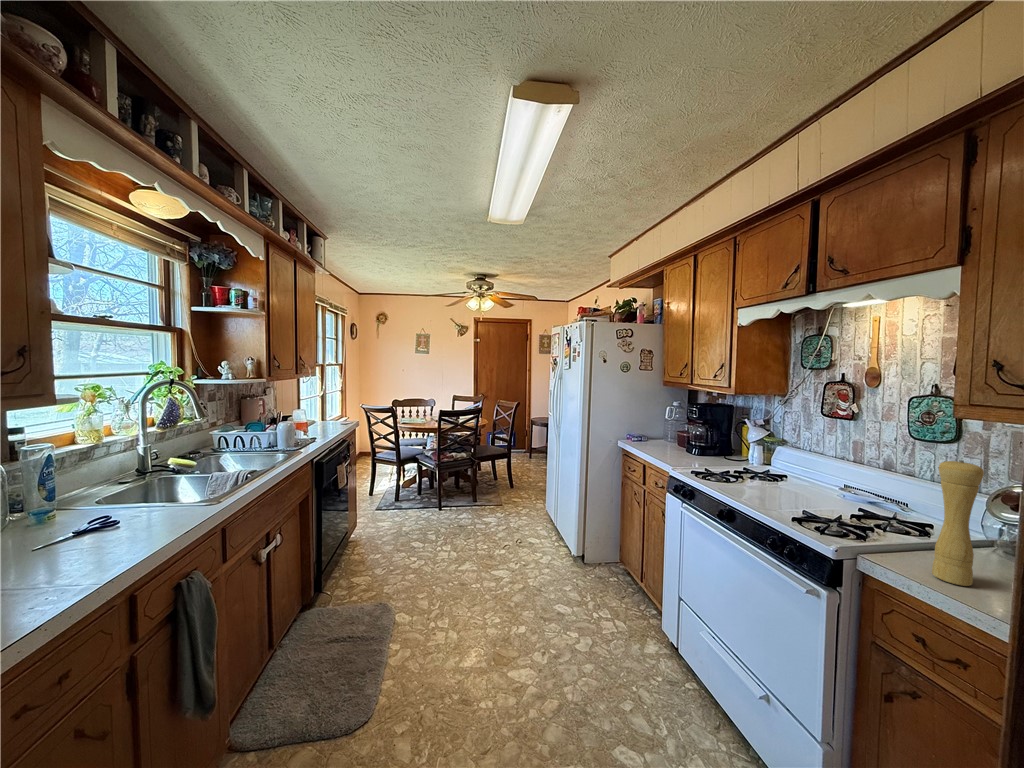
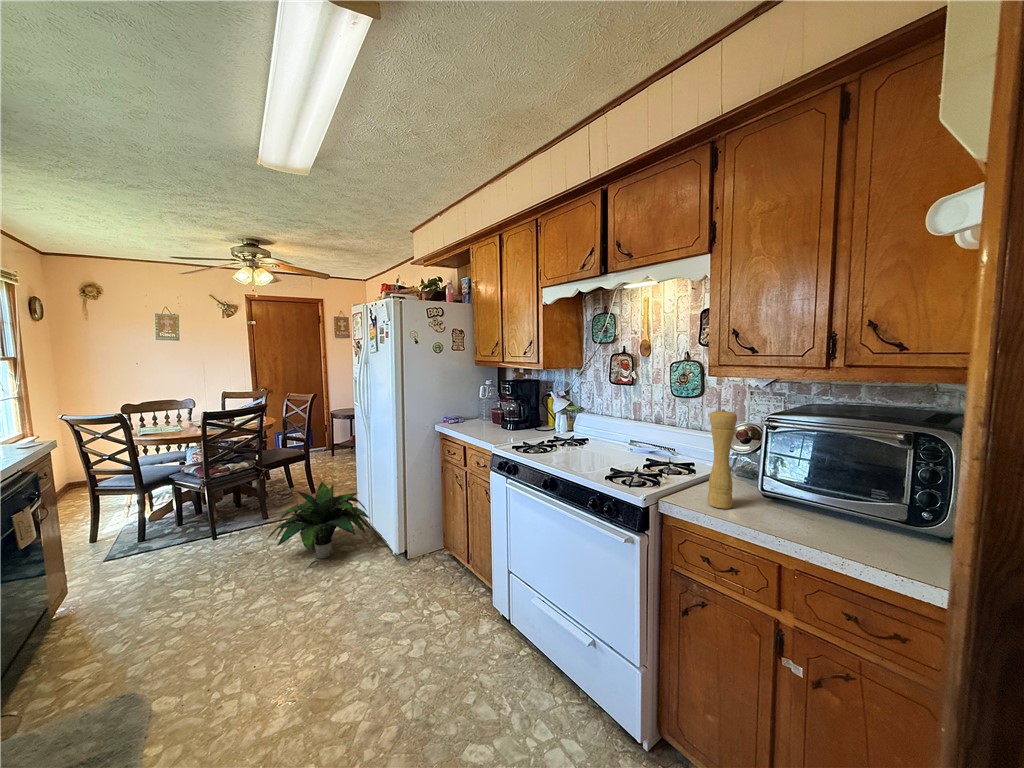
potted plant: none [473,478,555,544] -> present [268,482,370,558]

